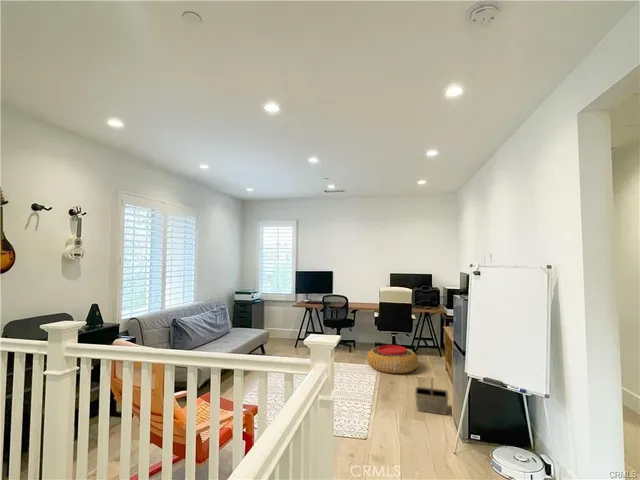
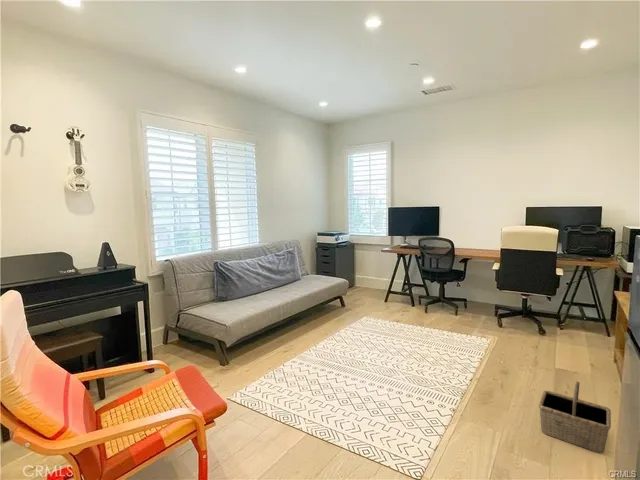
pouf: present [367,345,418,374] -> none [476,311,562,357]

